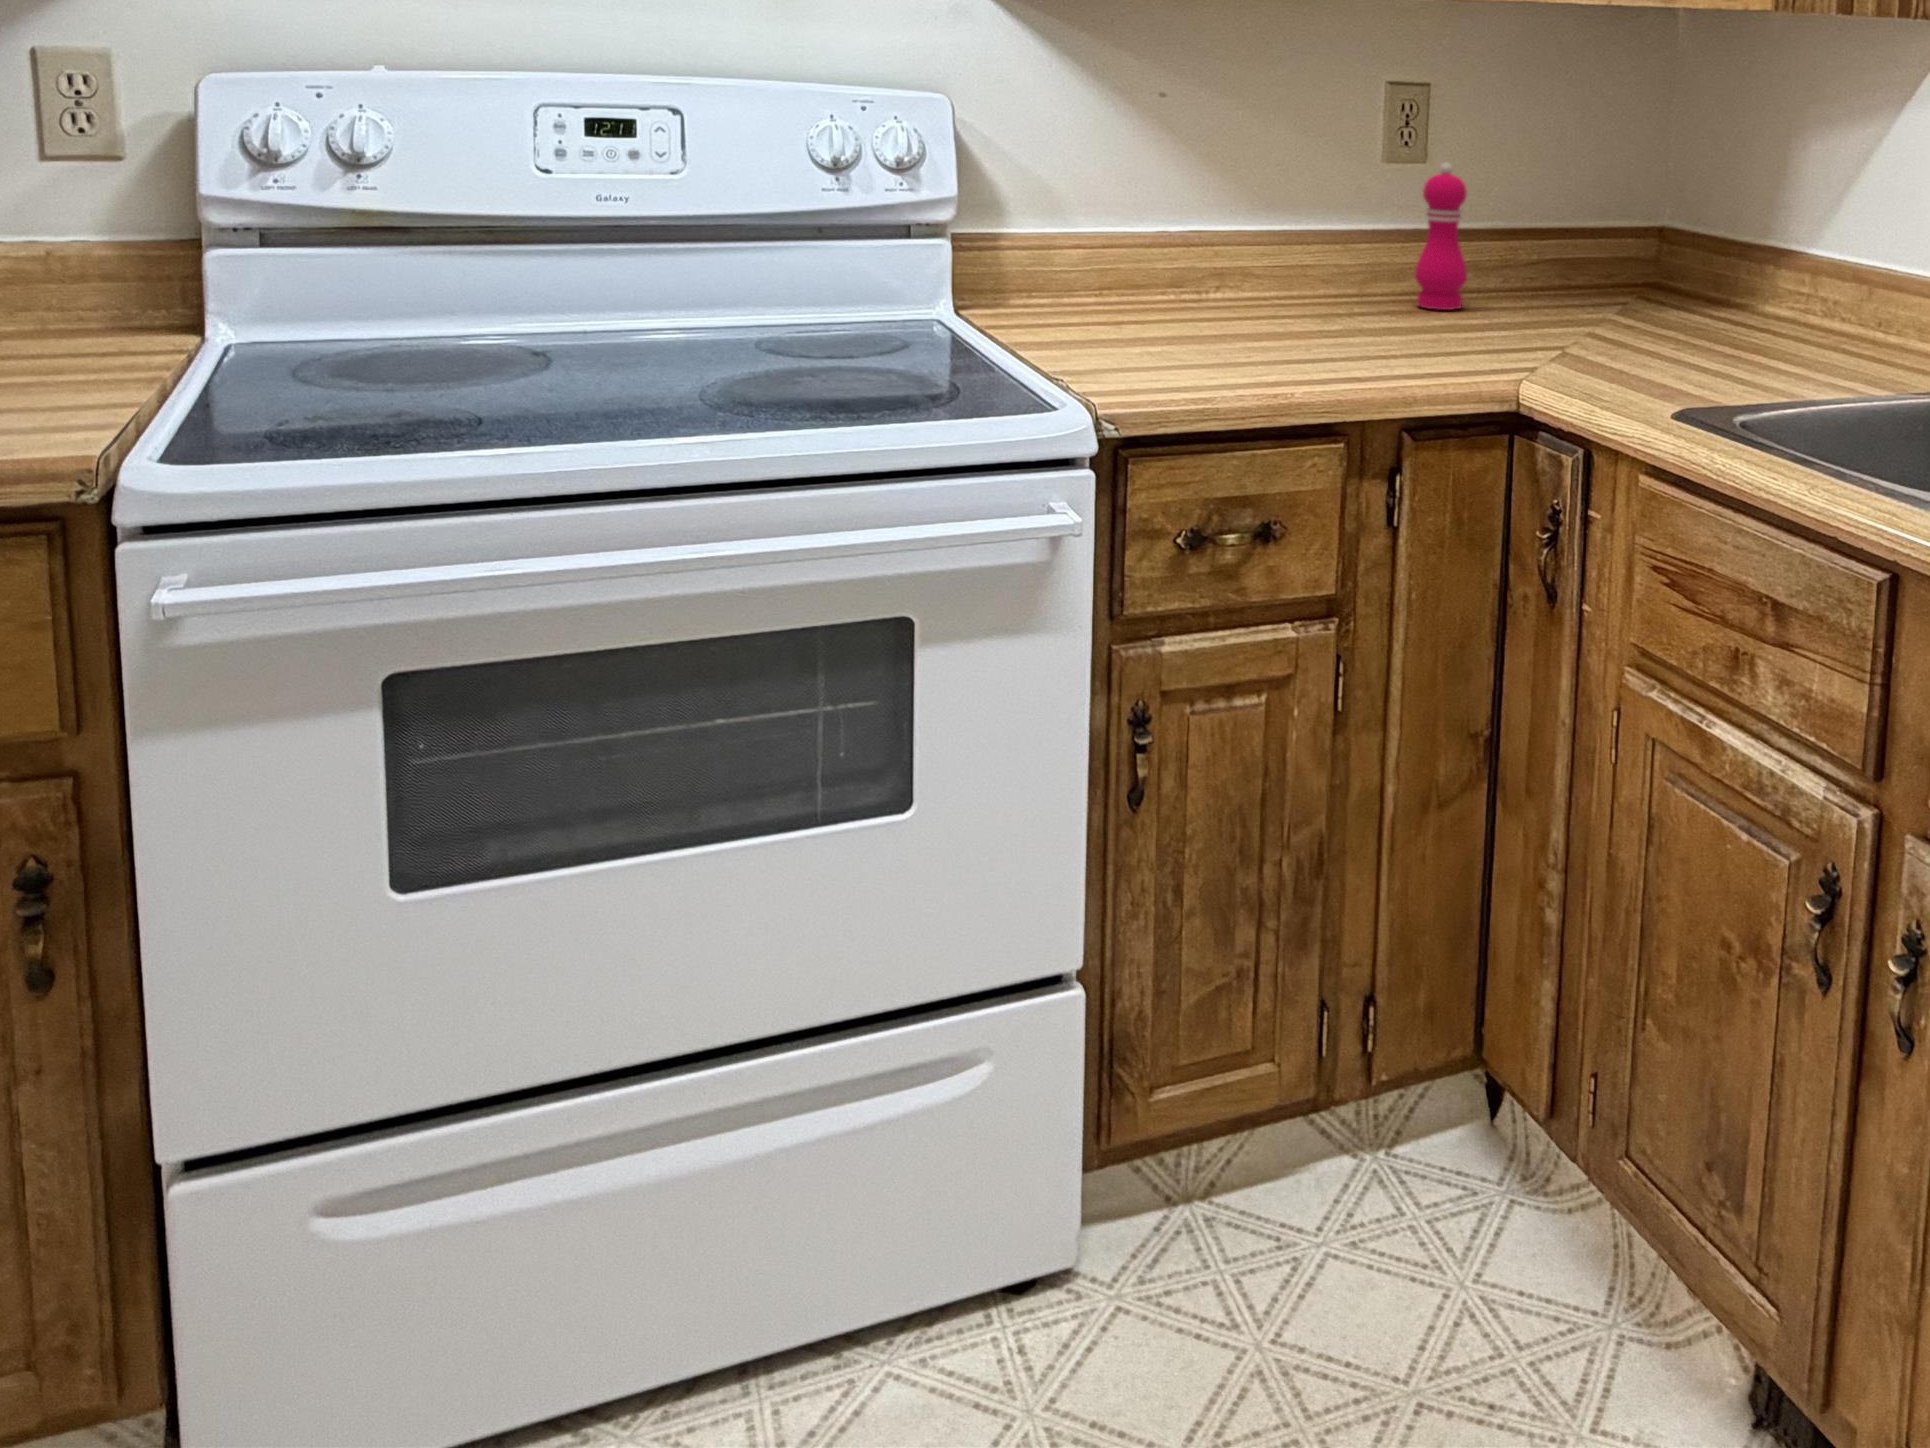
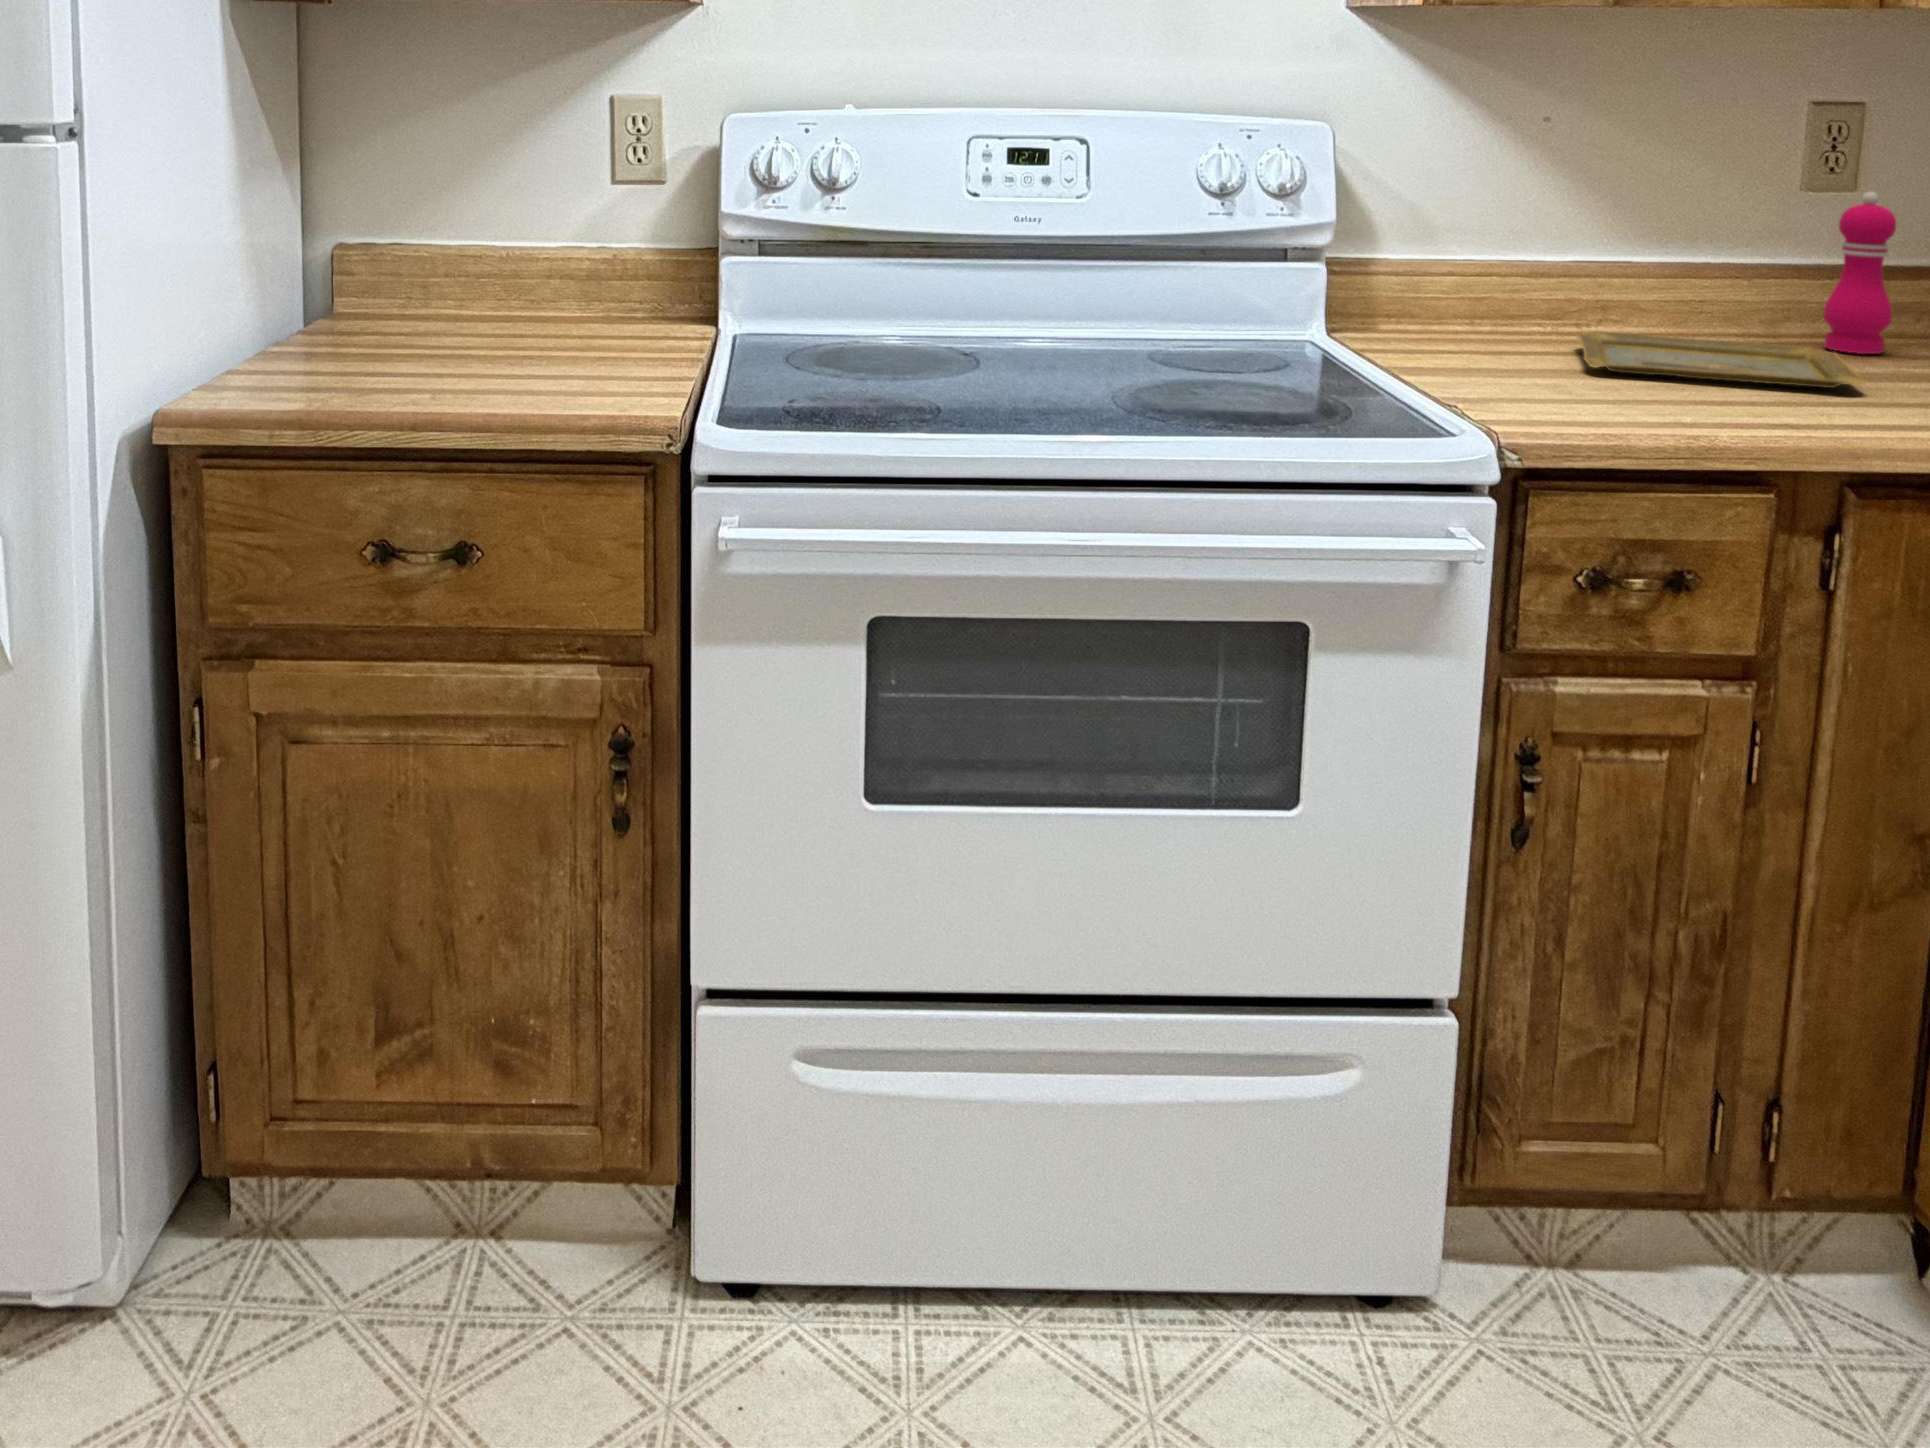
tray: none [1199,299,1431,342] -> present [1576,331,1865,388]

